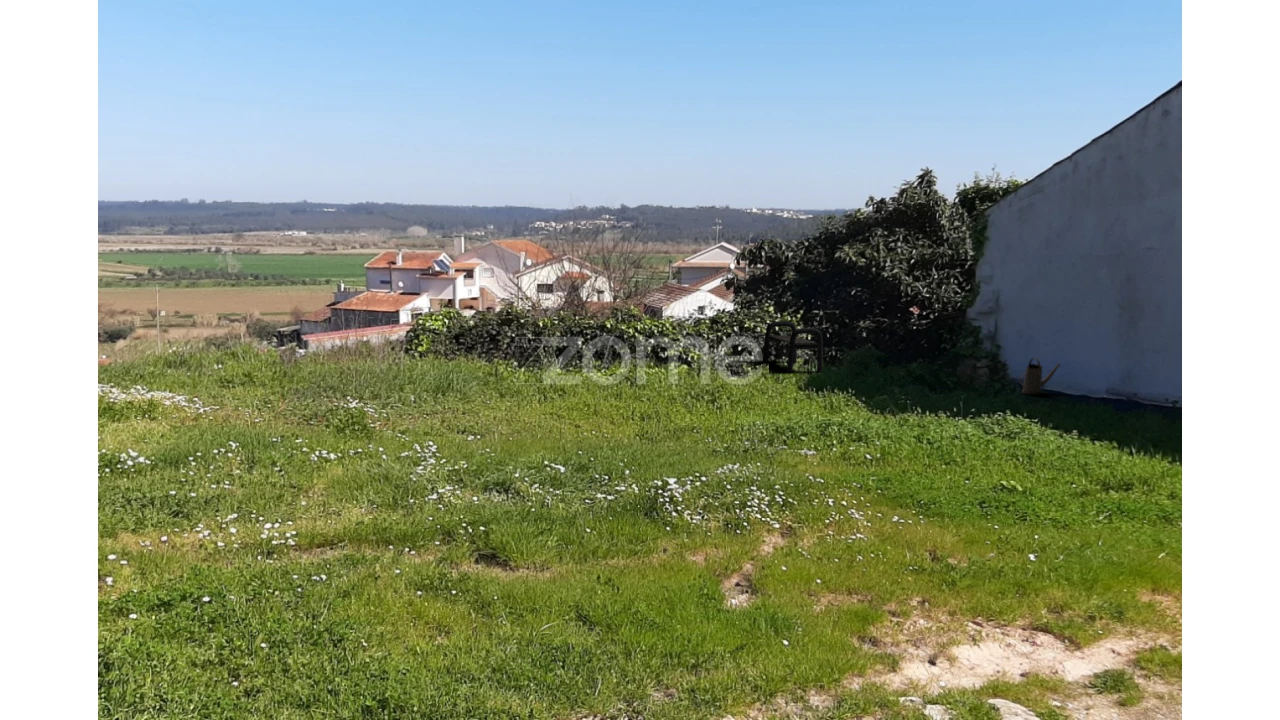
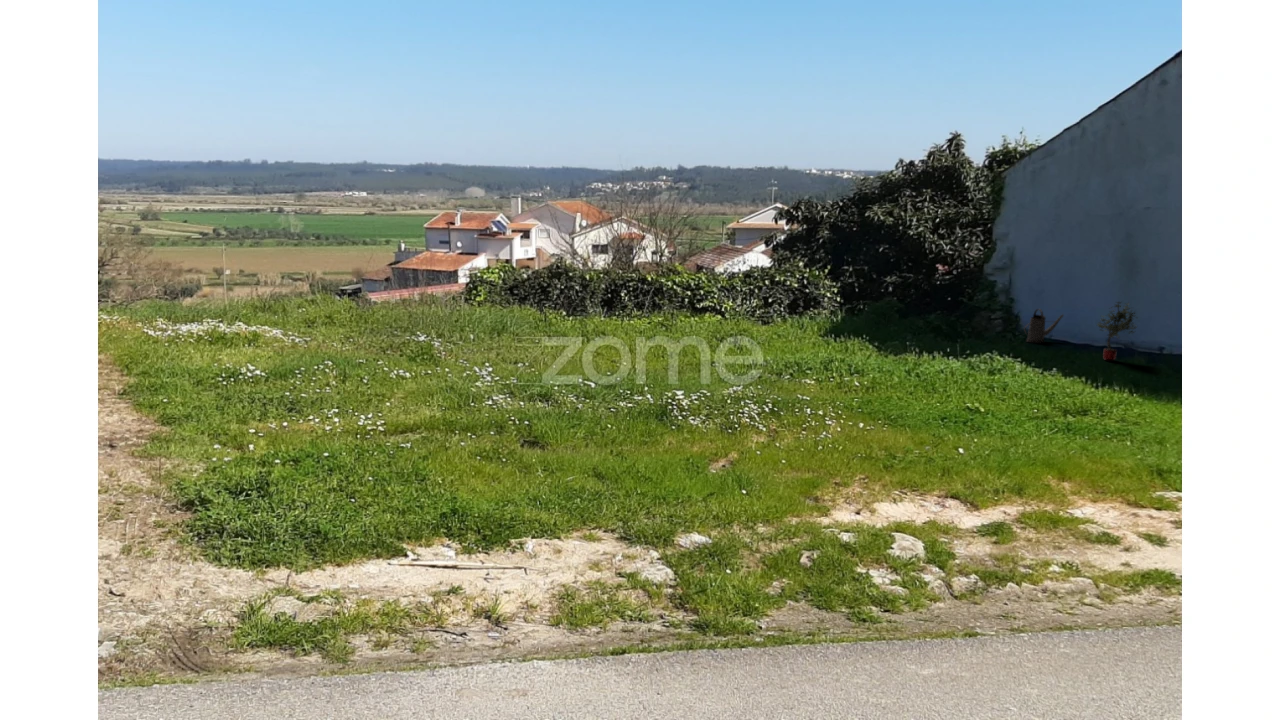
bench: present [763,321,823,373] -> none [791,276,845,322]
potted tree: none [1103,351,1153,417] -> present [1098,302,1137,361]

